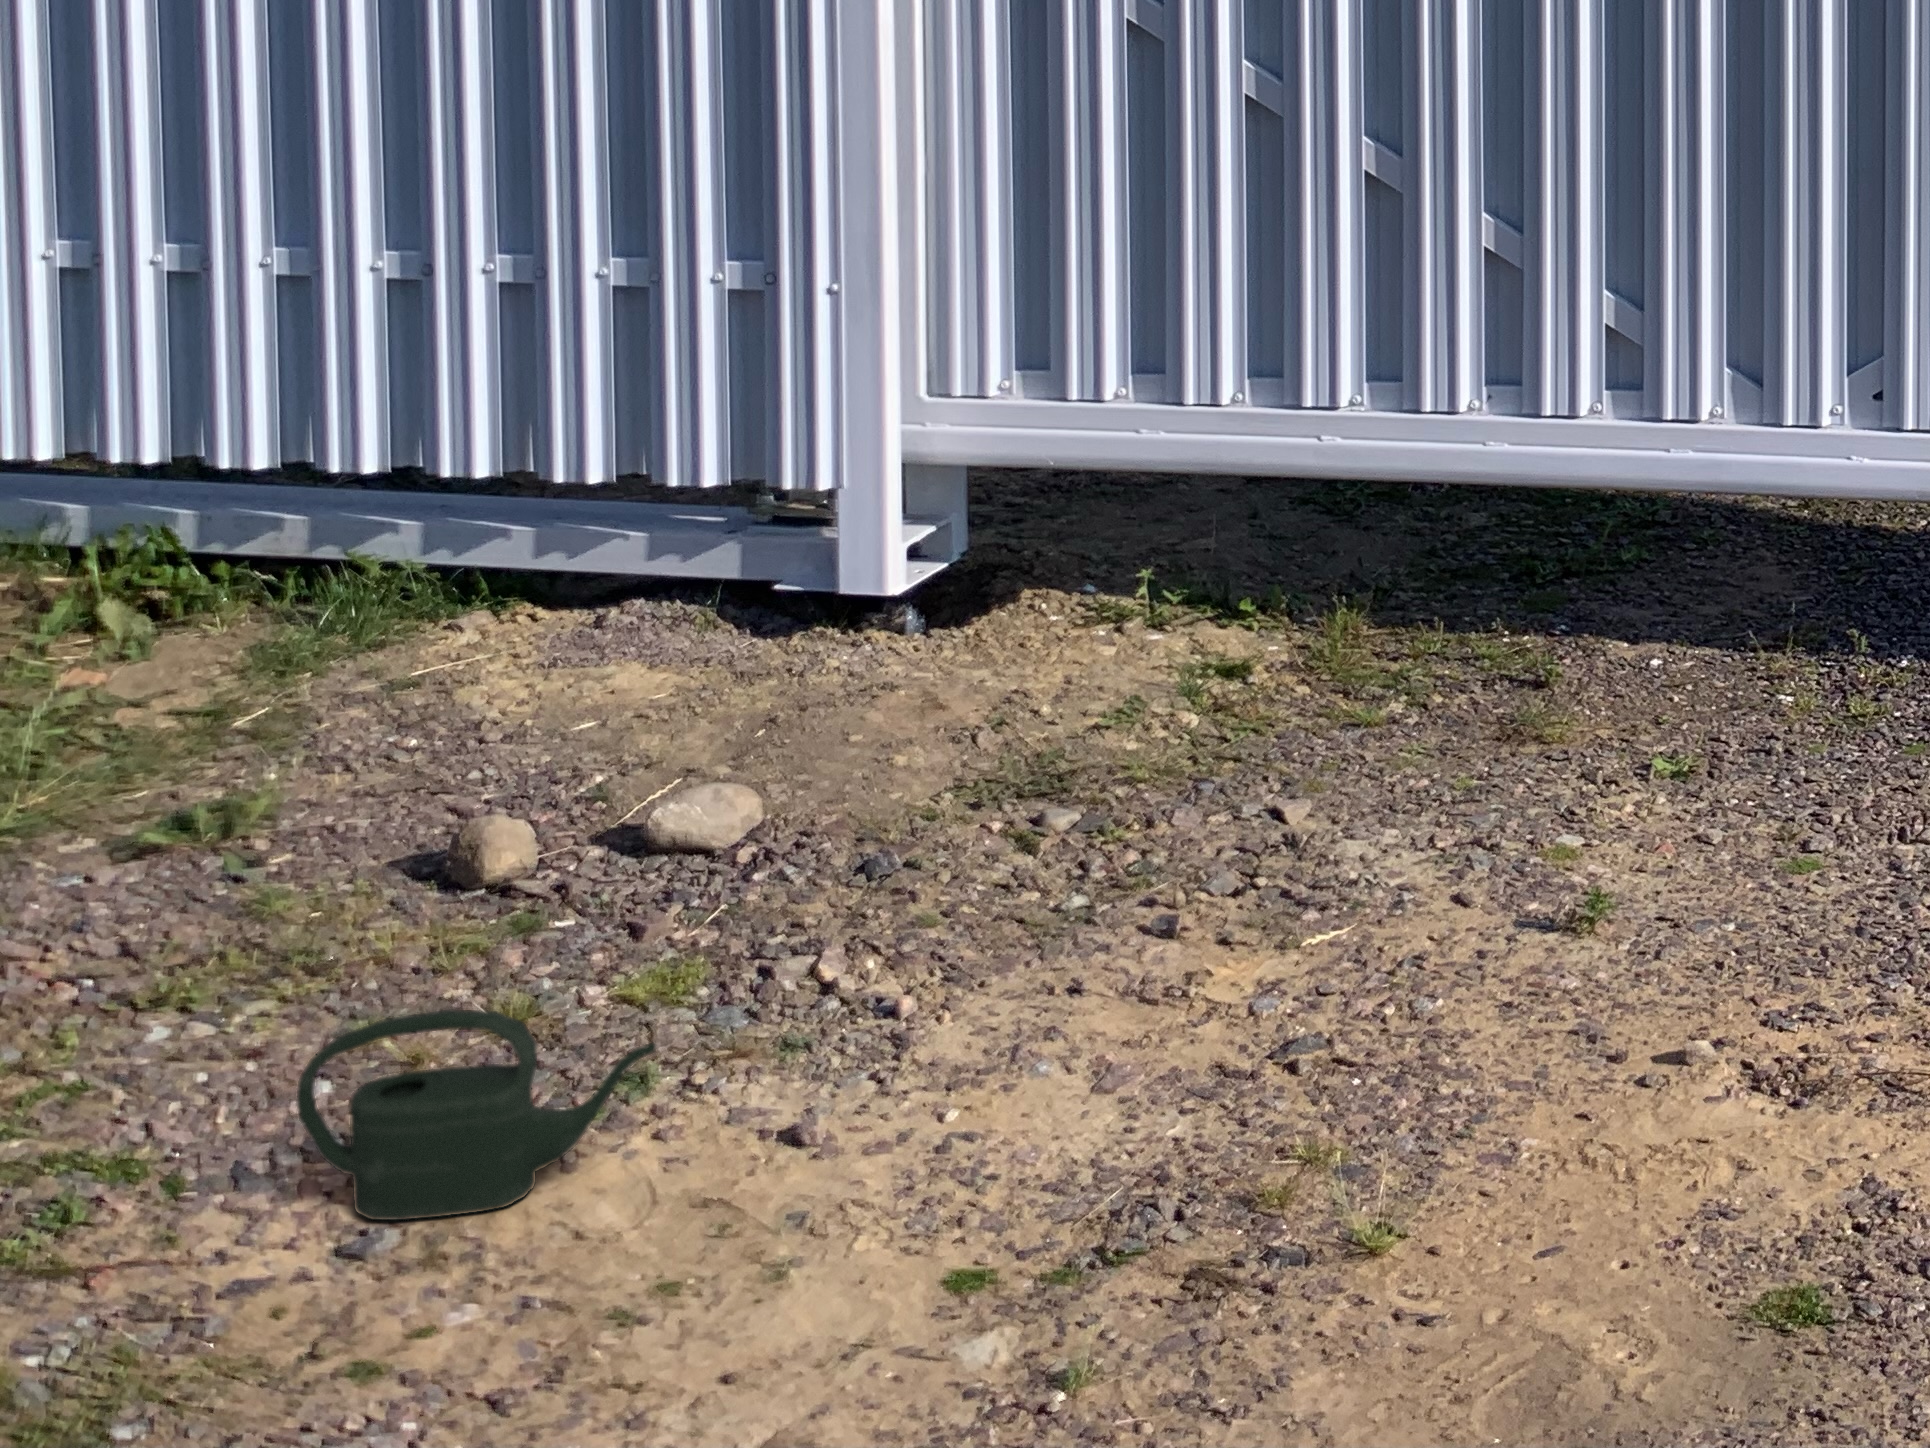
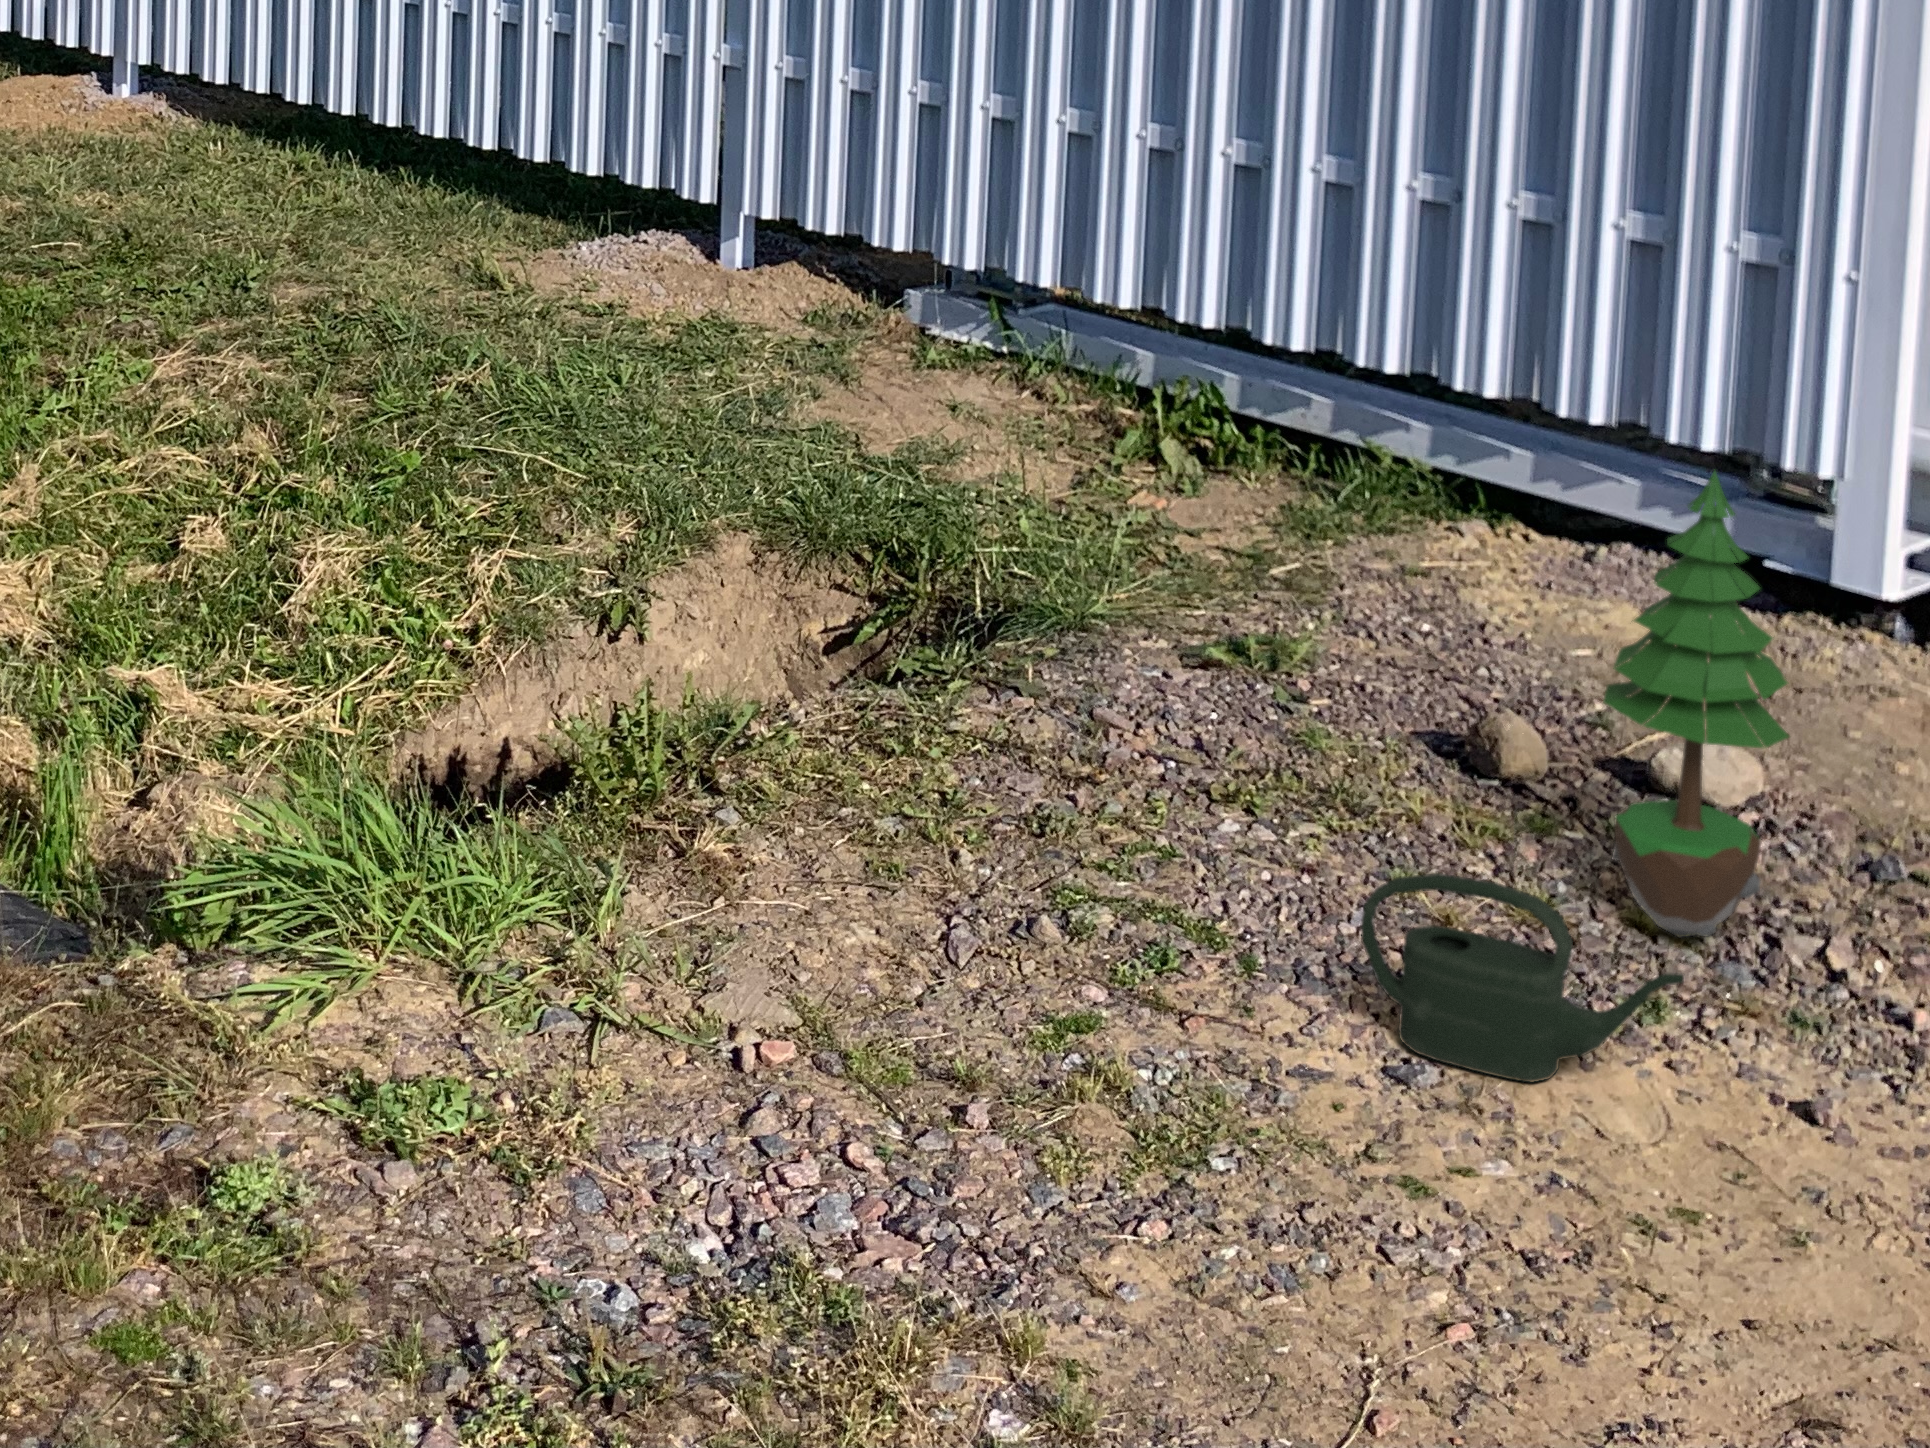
potted tree: none [567,519,764,999] -> present [1603,471,1789,937]

